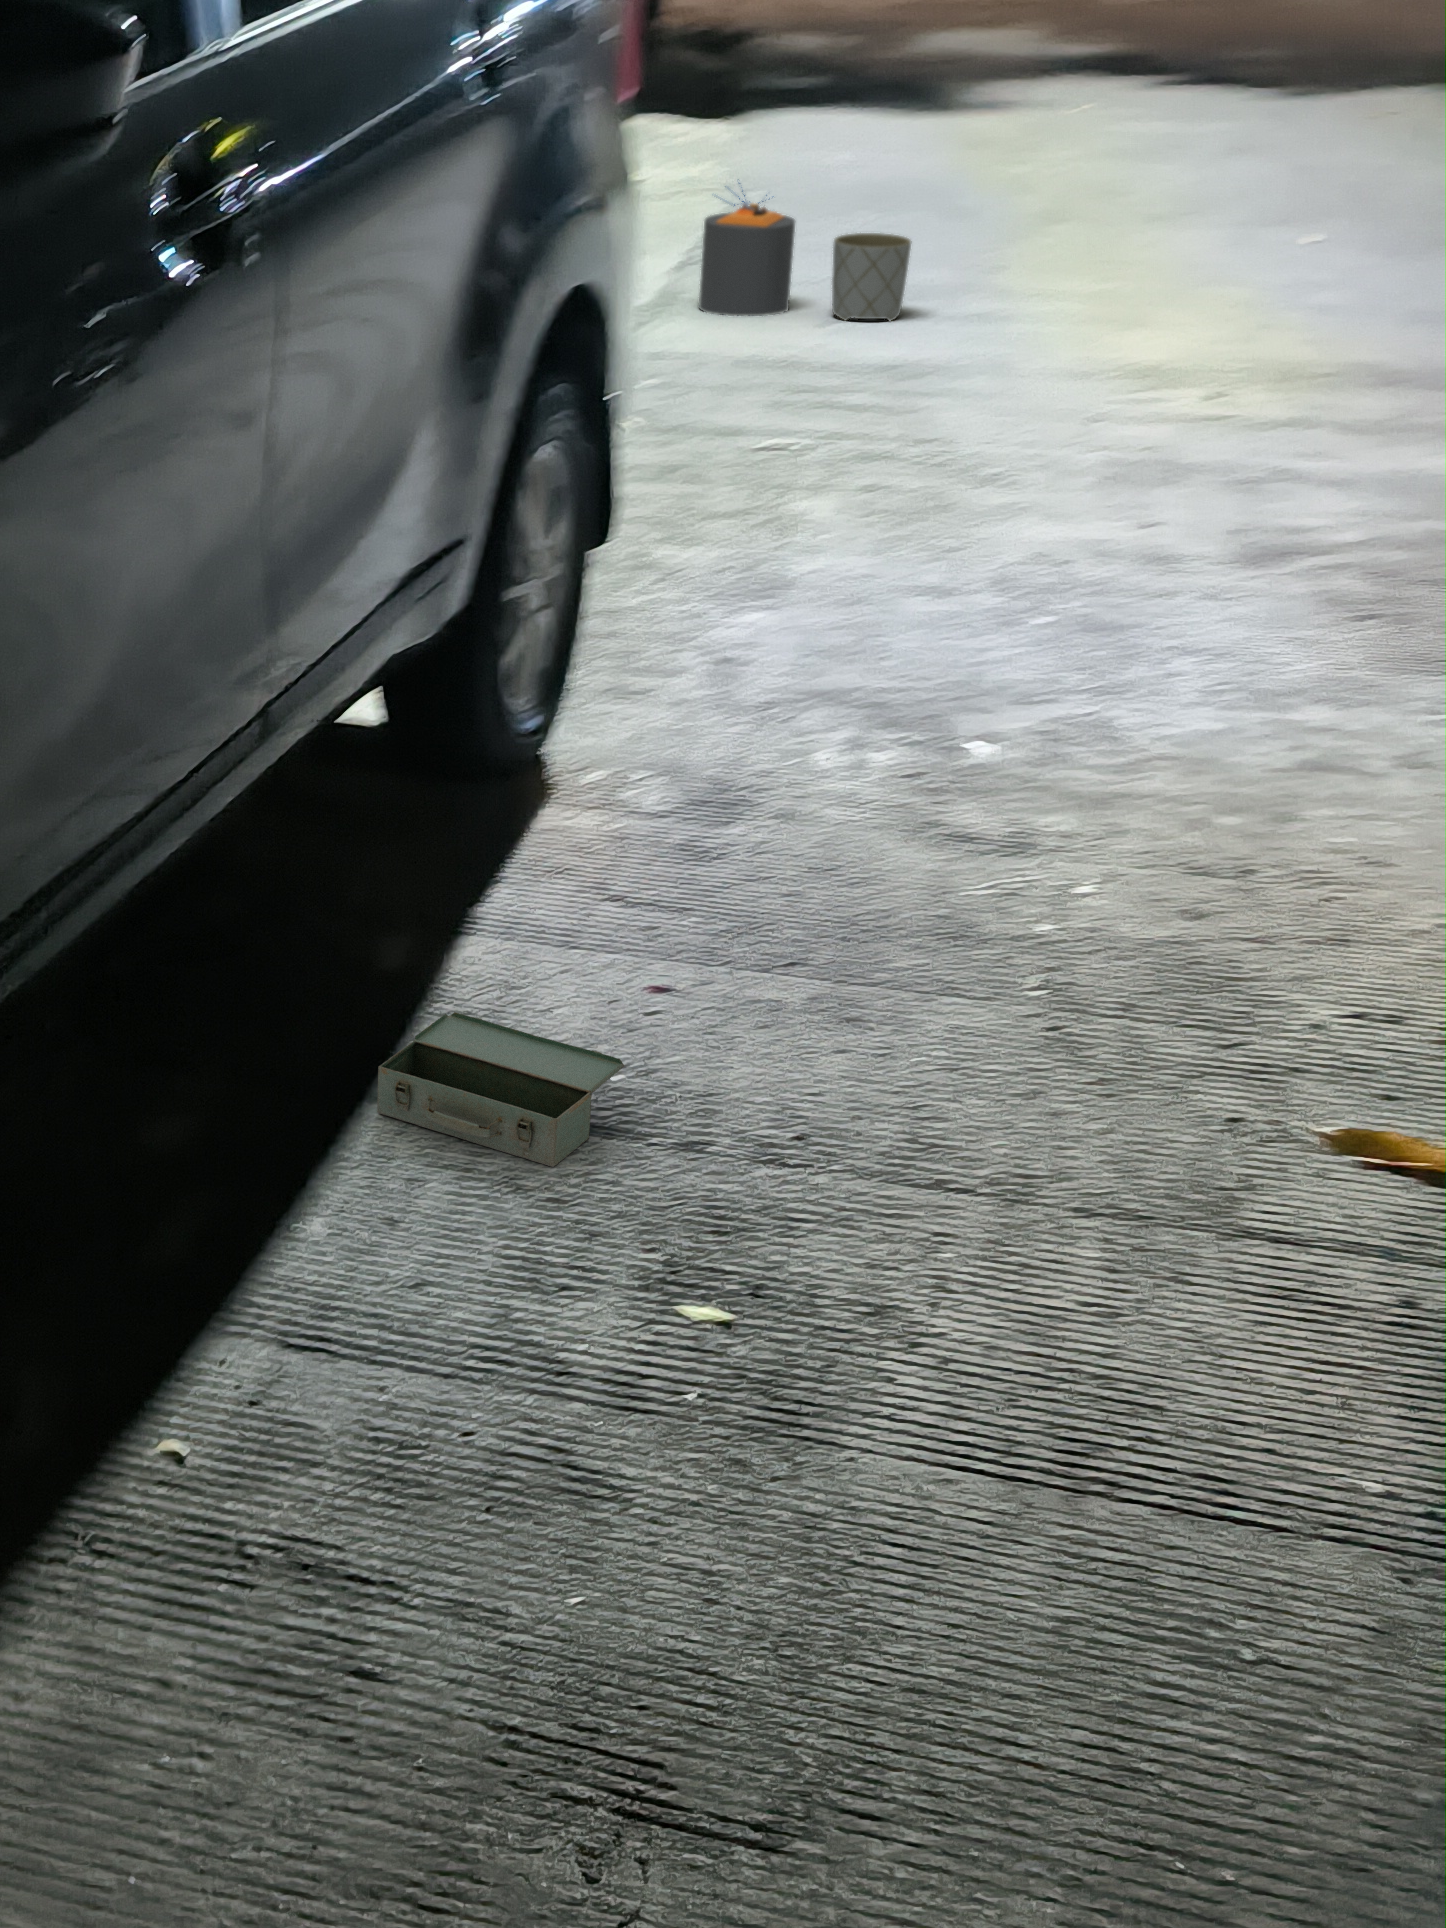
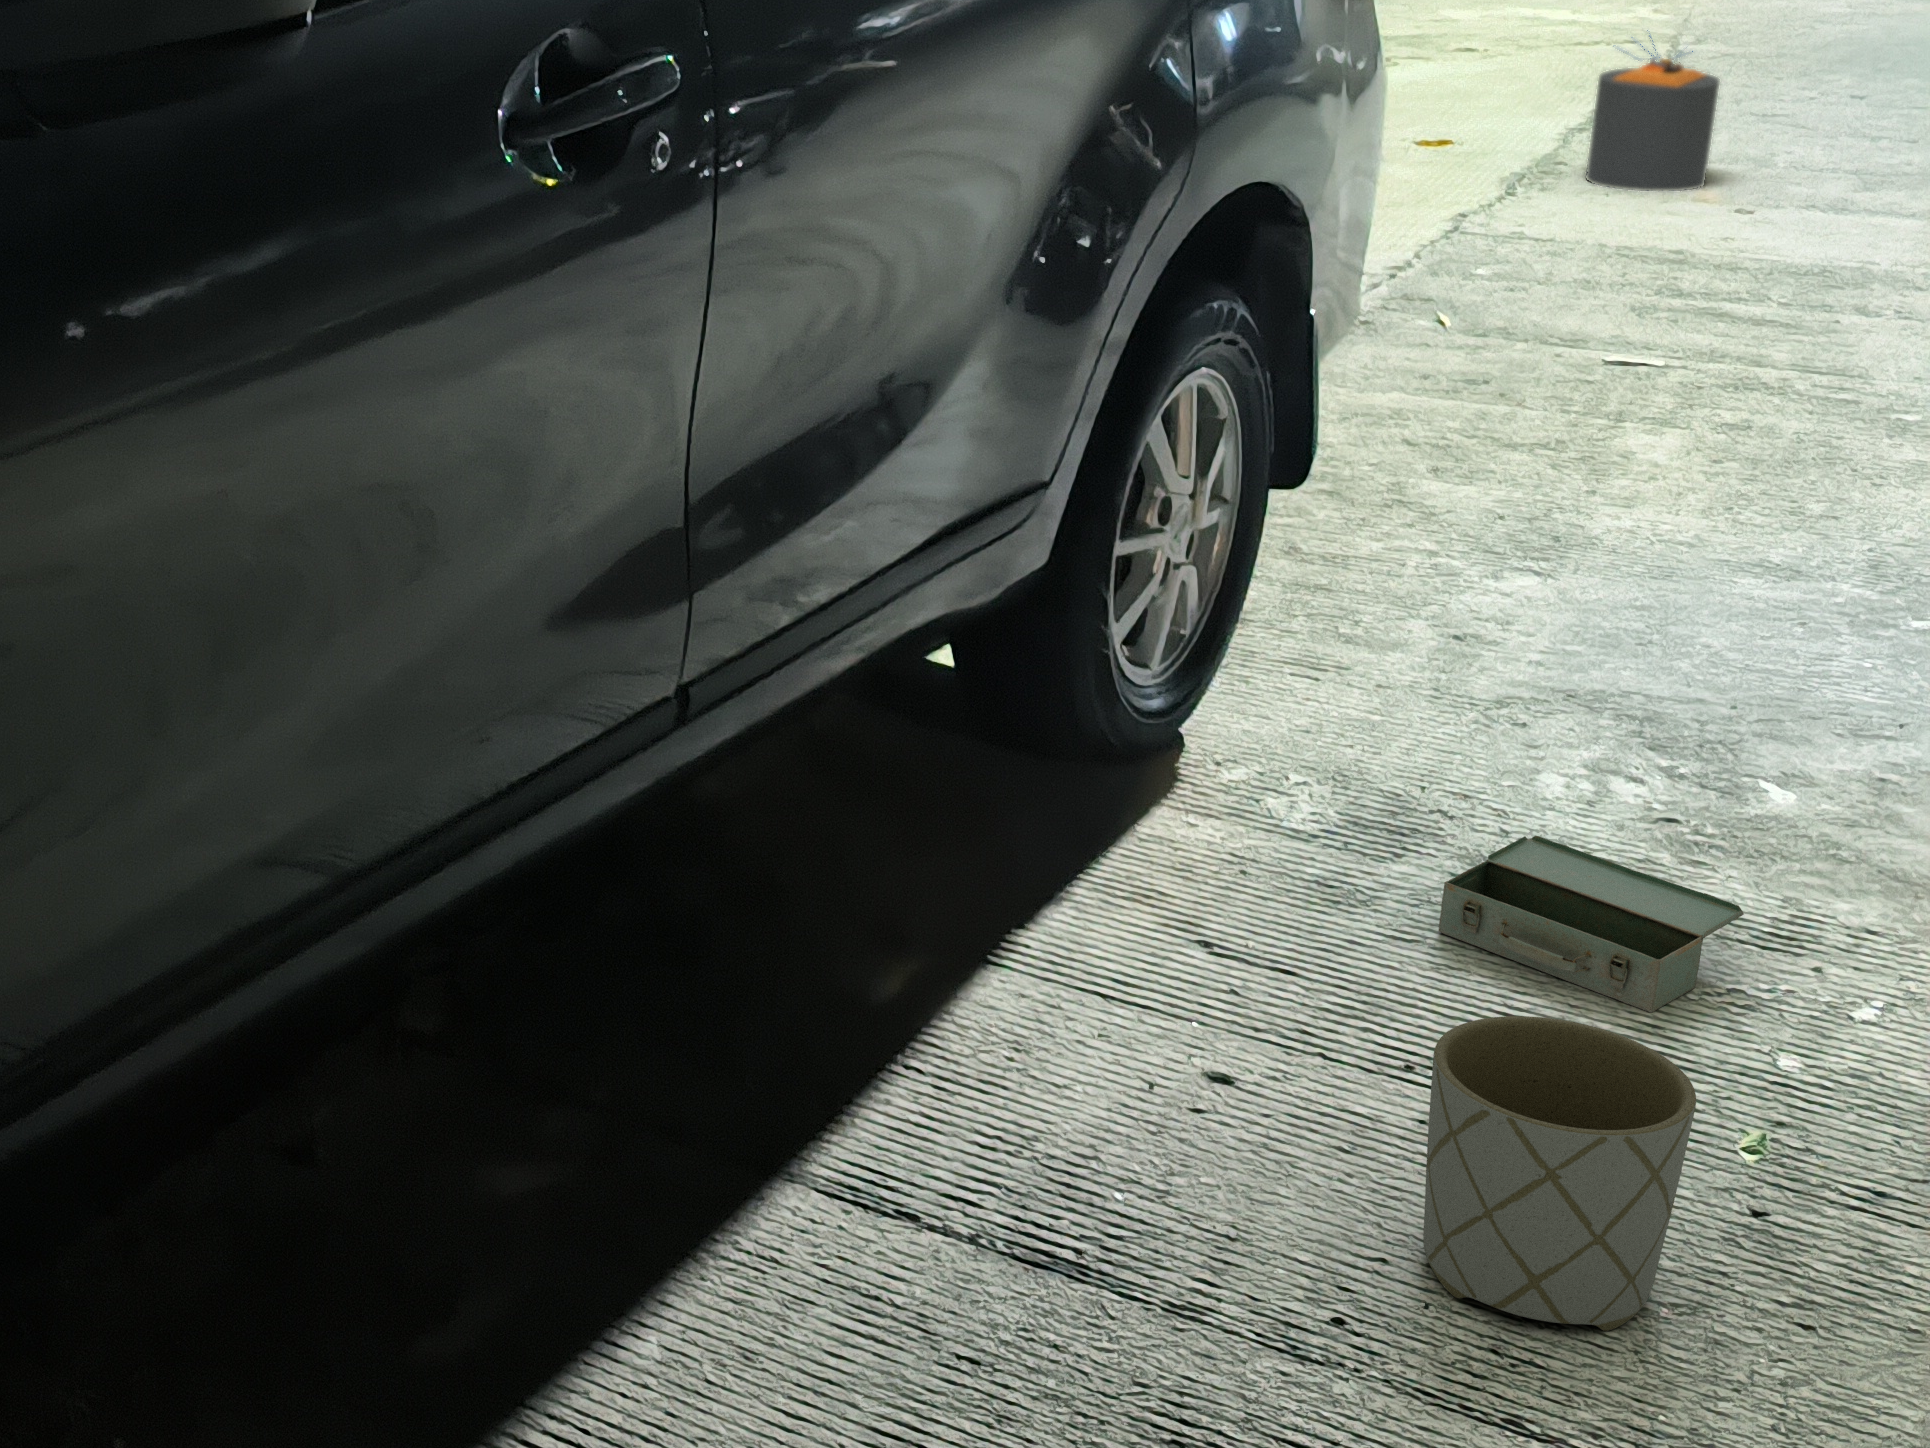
planter: present [832,233,911,321] -> present [1423,1016,1696,1331]
toolbox: present [377,1012,624,1167] -> present [1438,836,1744,1012]

